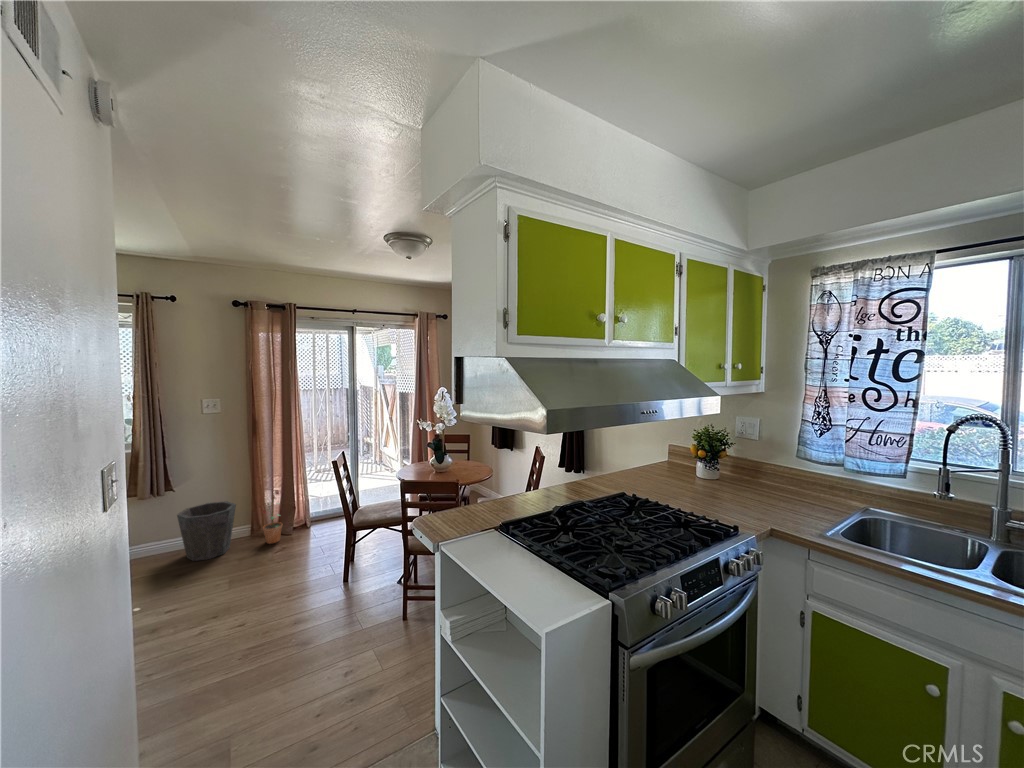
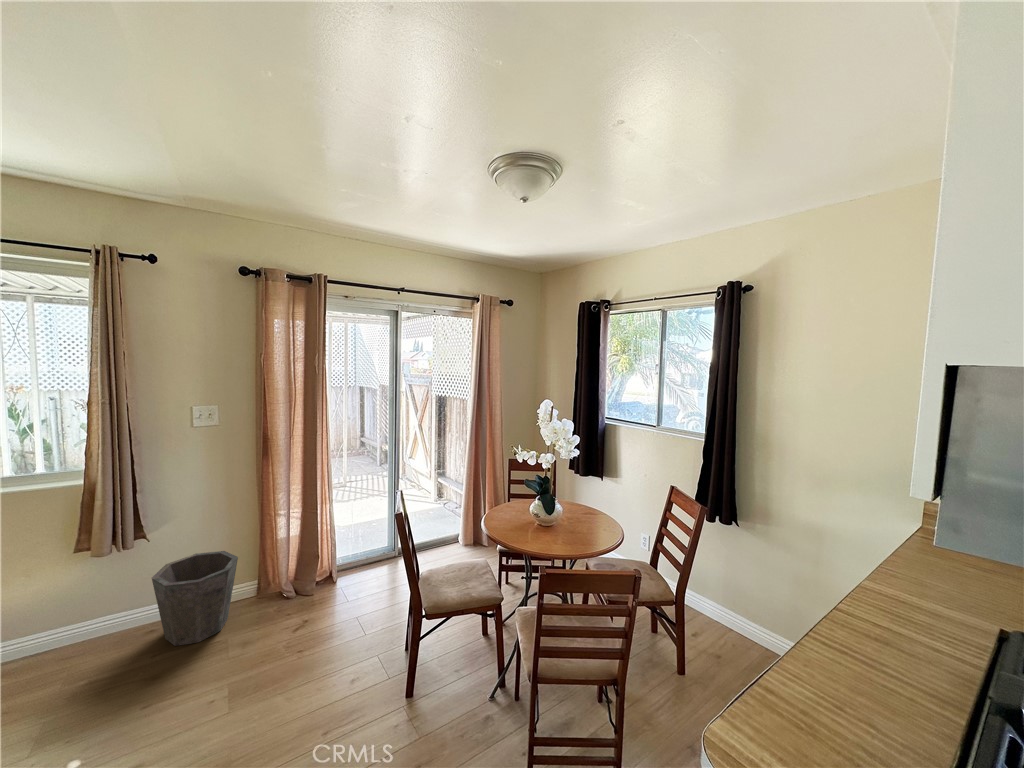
potted plant: present [263,490,282,544] -> none [273,534,302,612]

